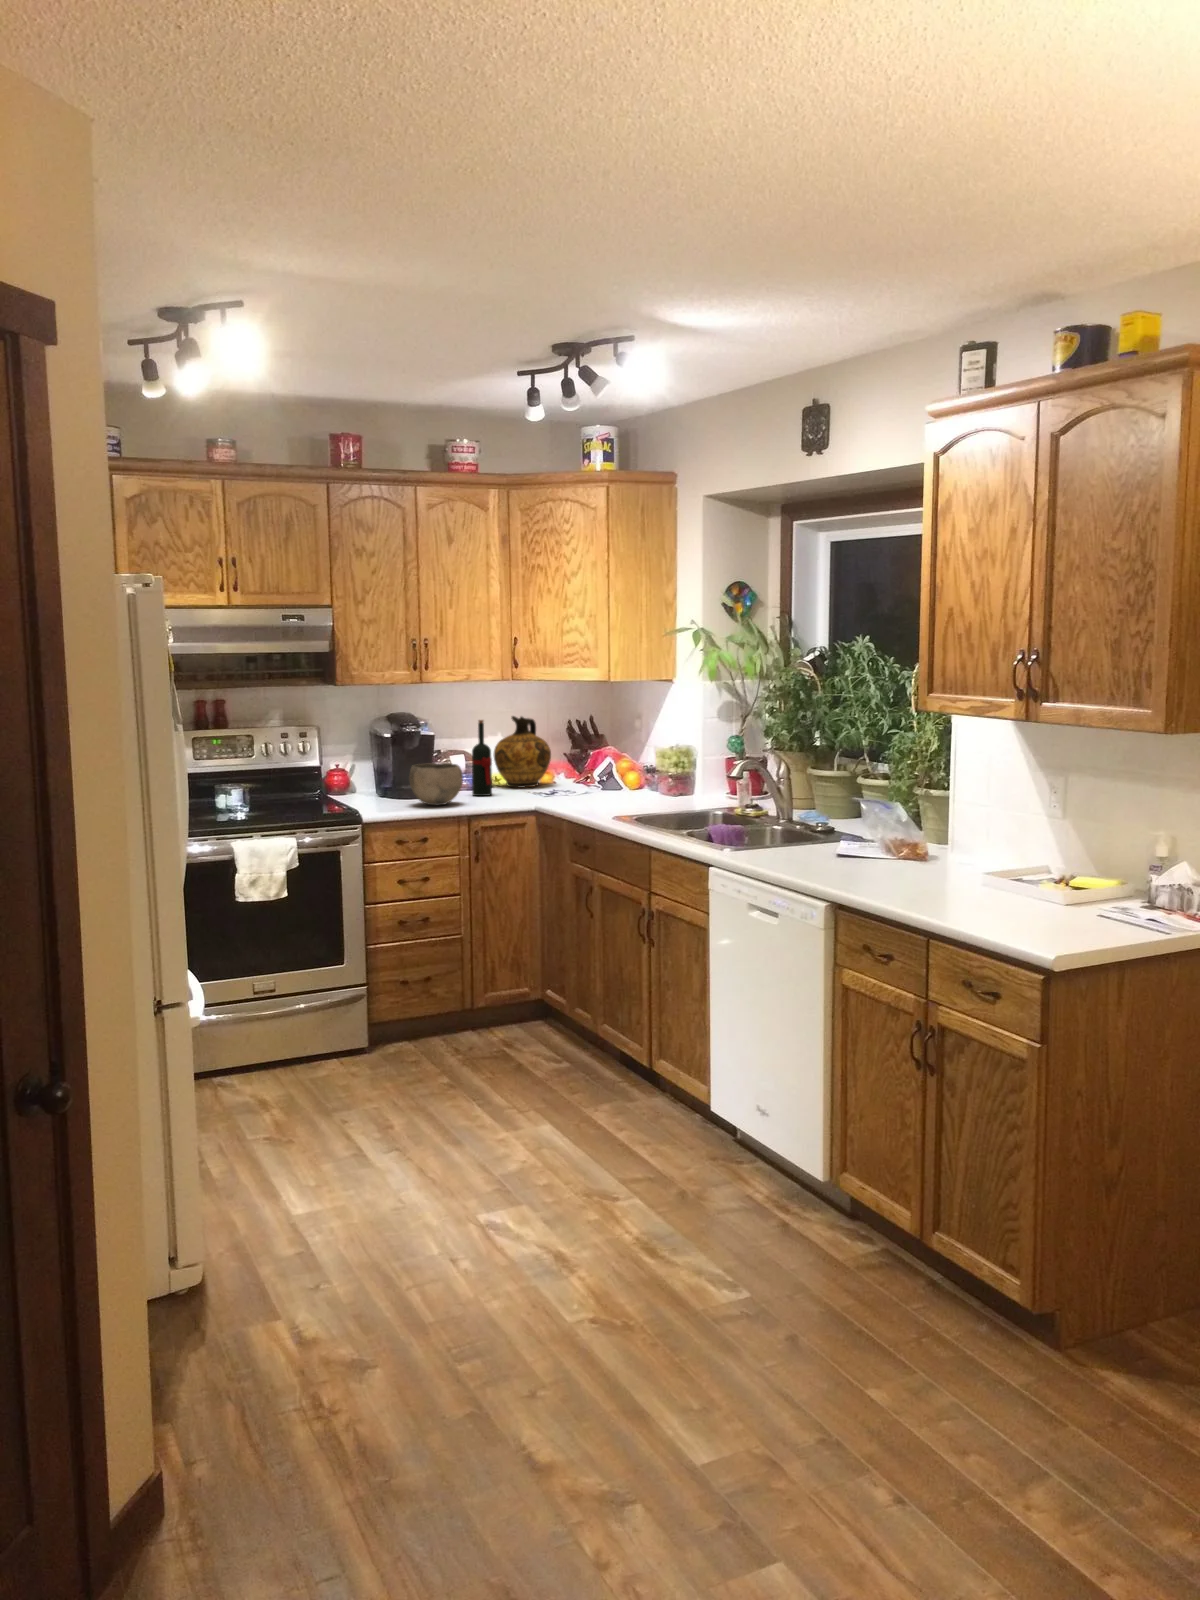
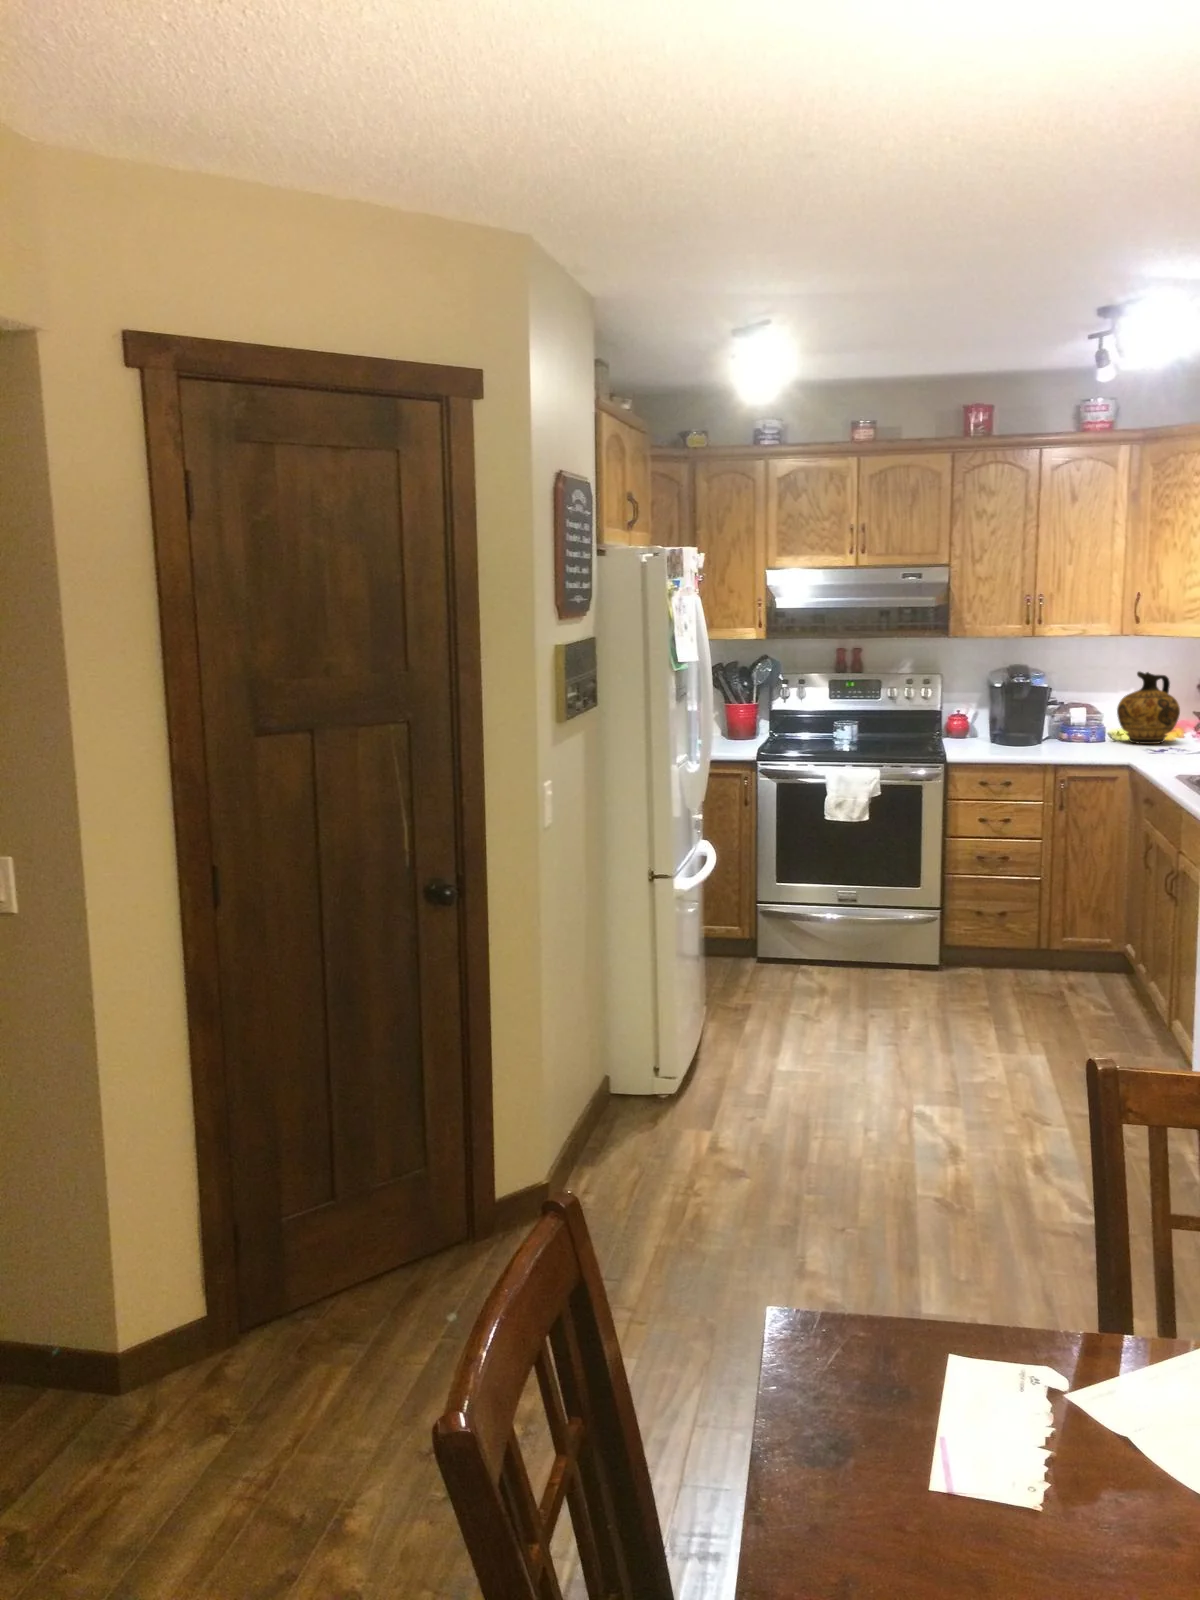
wine bottle: present [472,720,492,796] -> none [1080,674,1102,749]
bowl: present [409,763,463,805] -> none [1006,713,1059,753]

